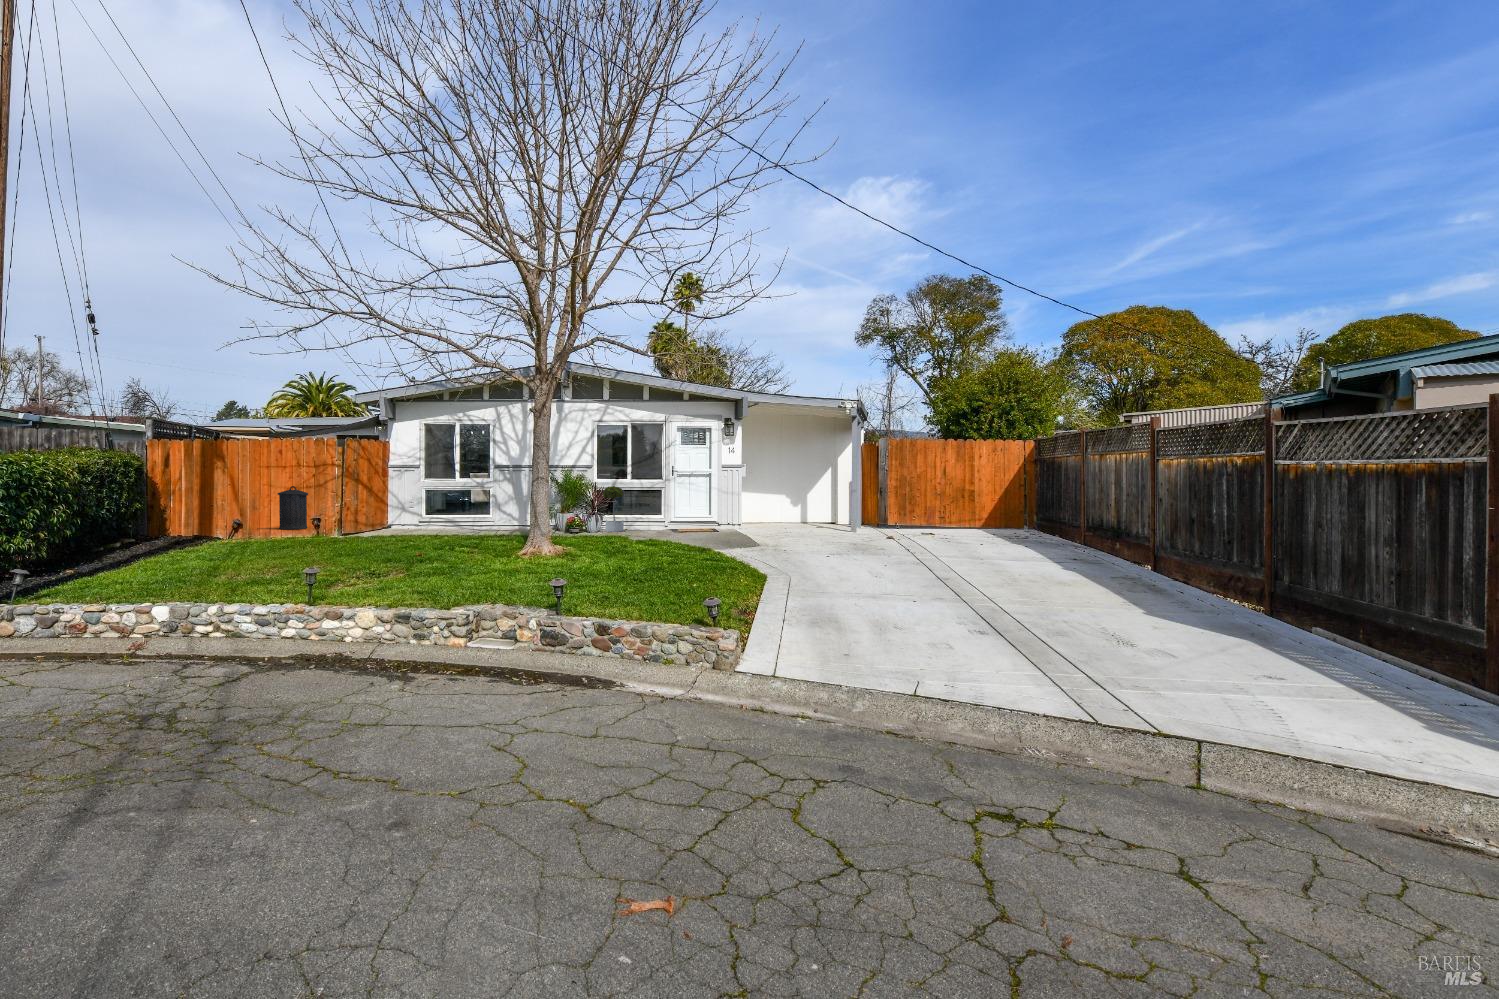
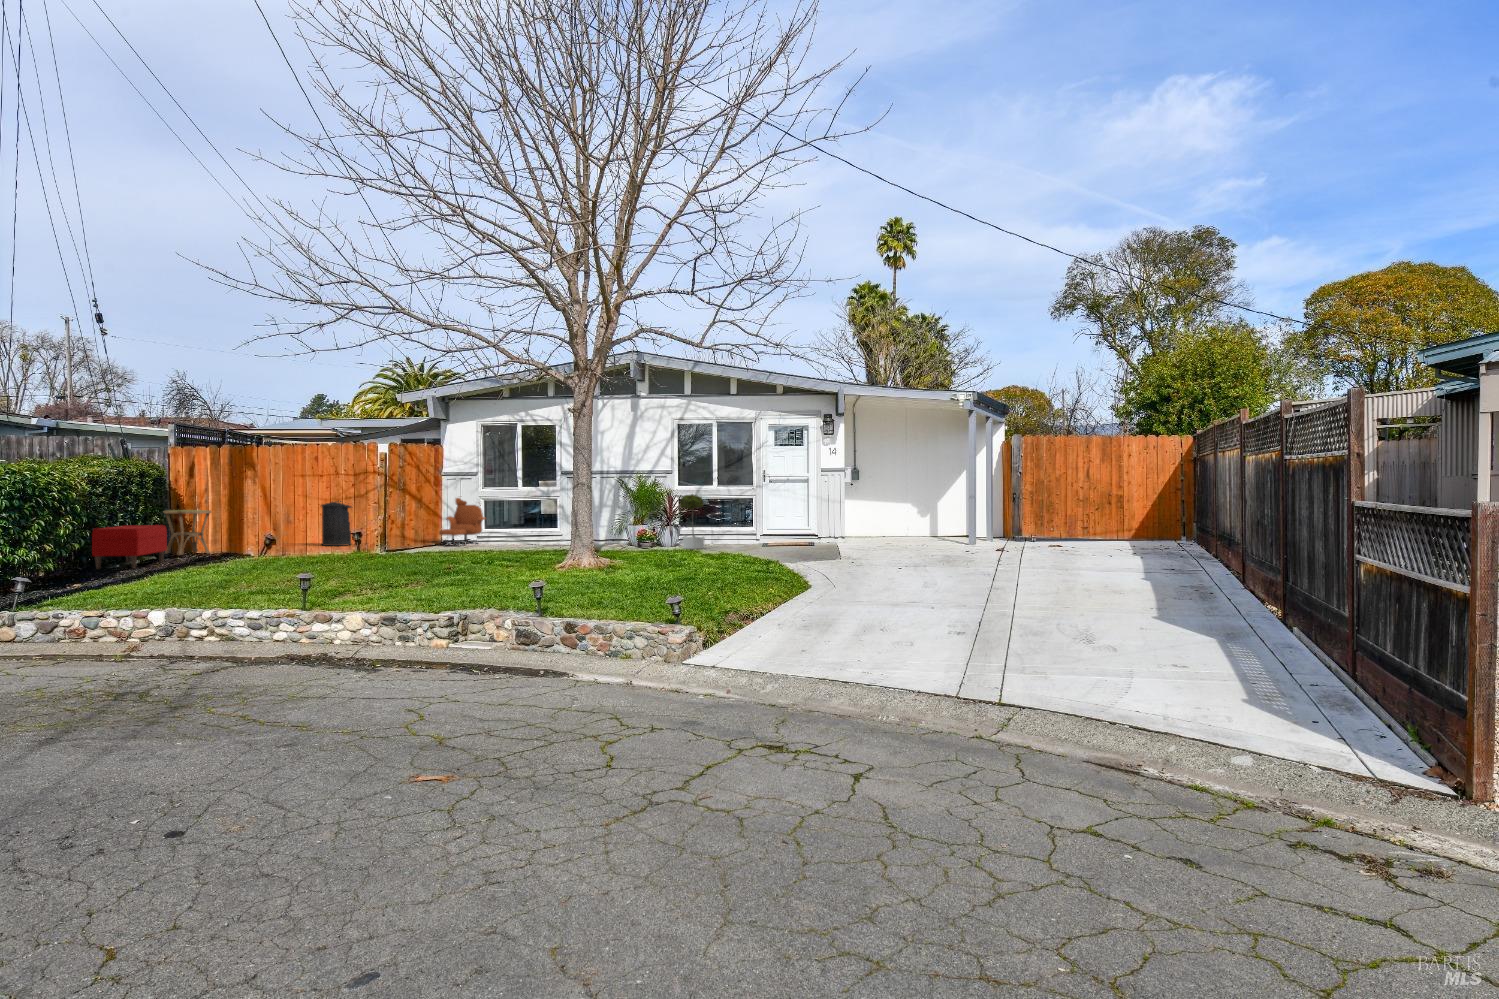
lounge chair: none [390,486,431,530] -> present [439,498,485,546]
side table: none [129,499,177,541] -> present [164,510,211,555]
bench: none [67,516,138,559] -> present [92,525,167,569]

